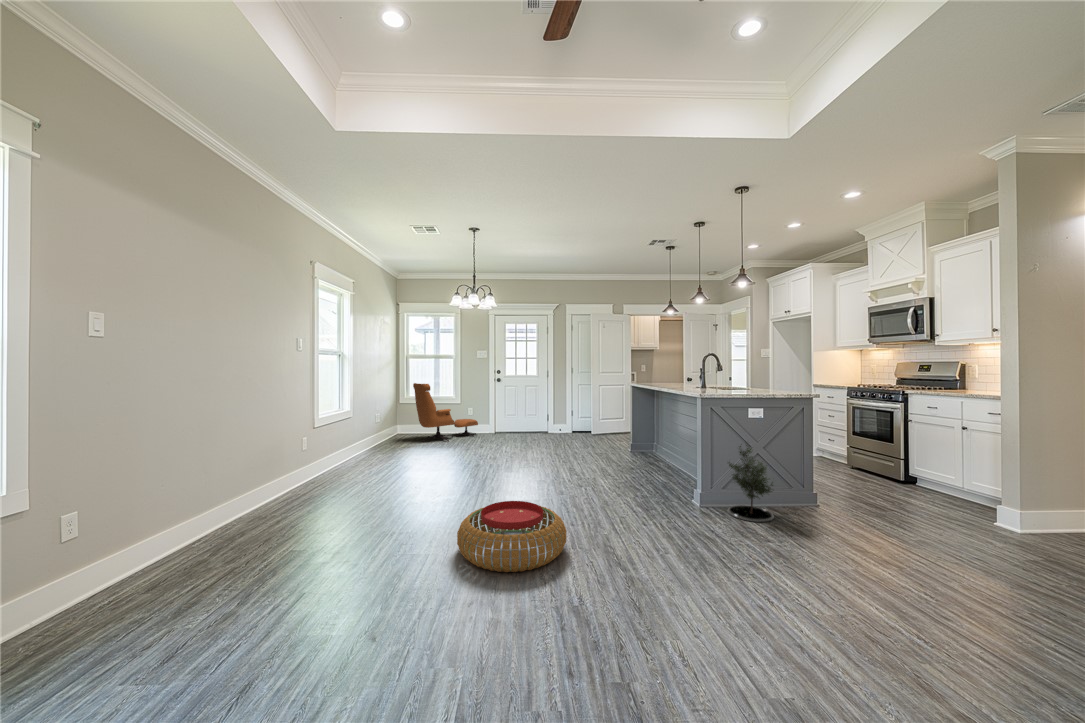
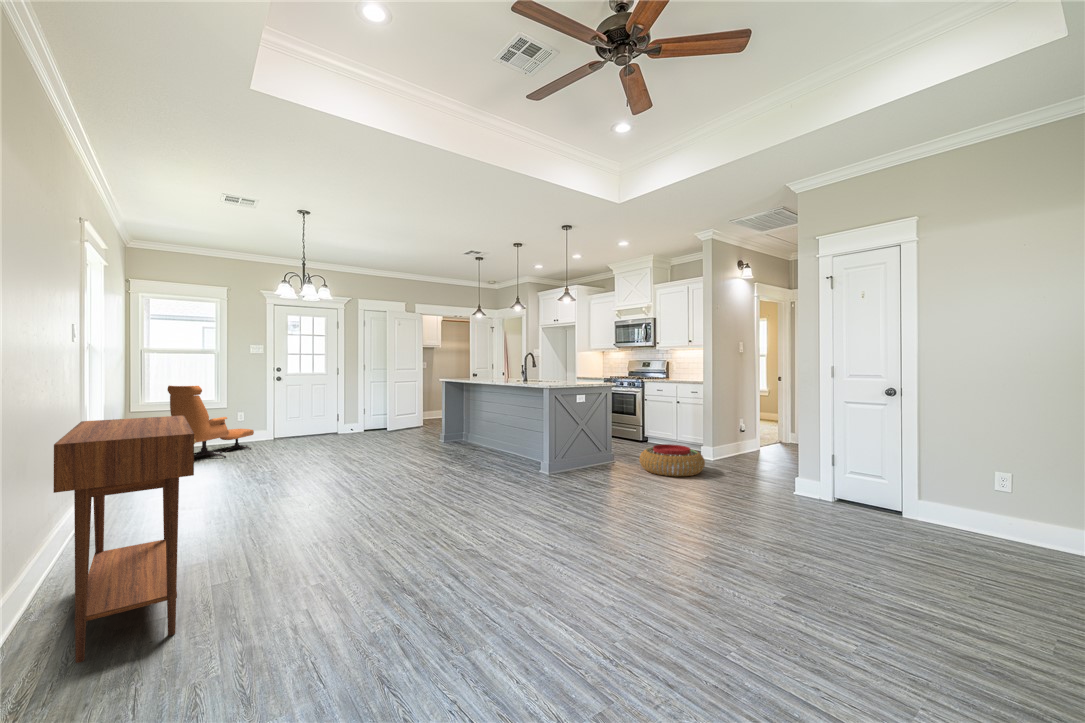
console table: none [103,409,287,596] -> present [54,416,196,663]
potted tree: present [728,445,774,522] -> none [569,417,603,473]
pouf: present [457,501,567,572] -> present [640,444,705,477]

